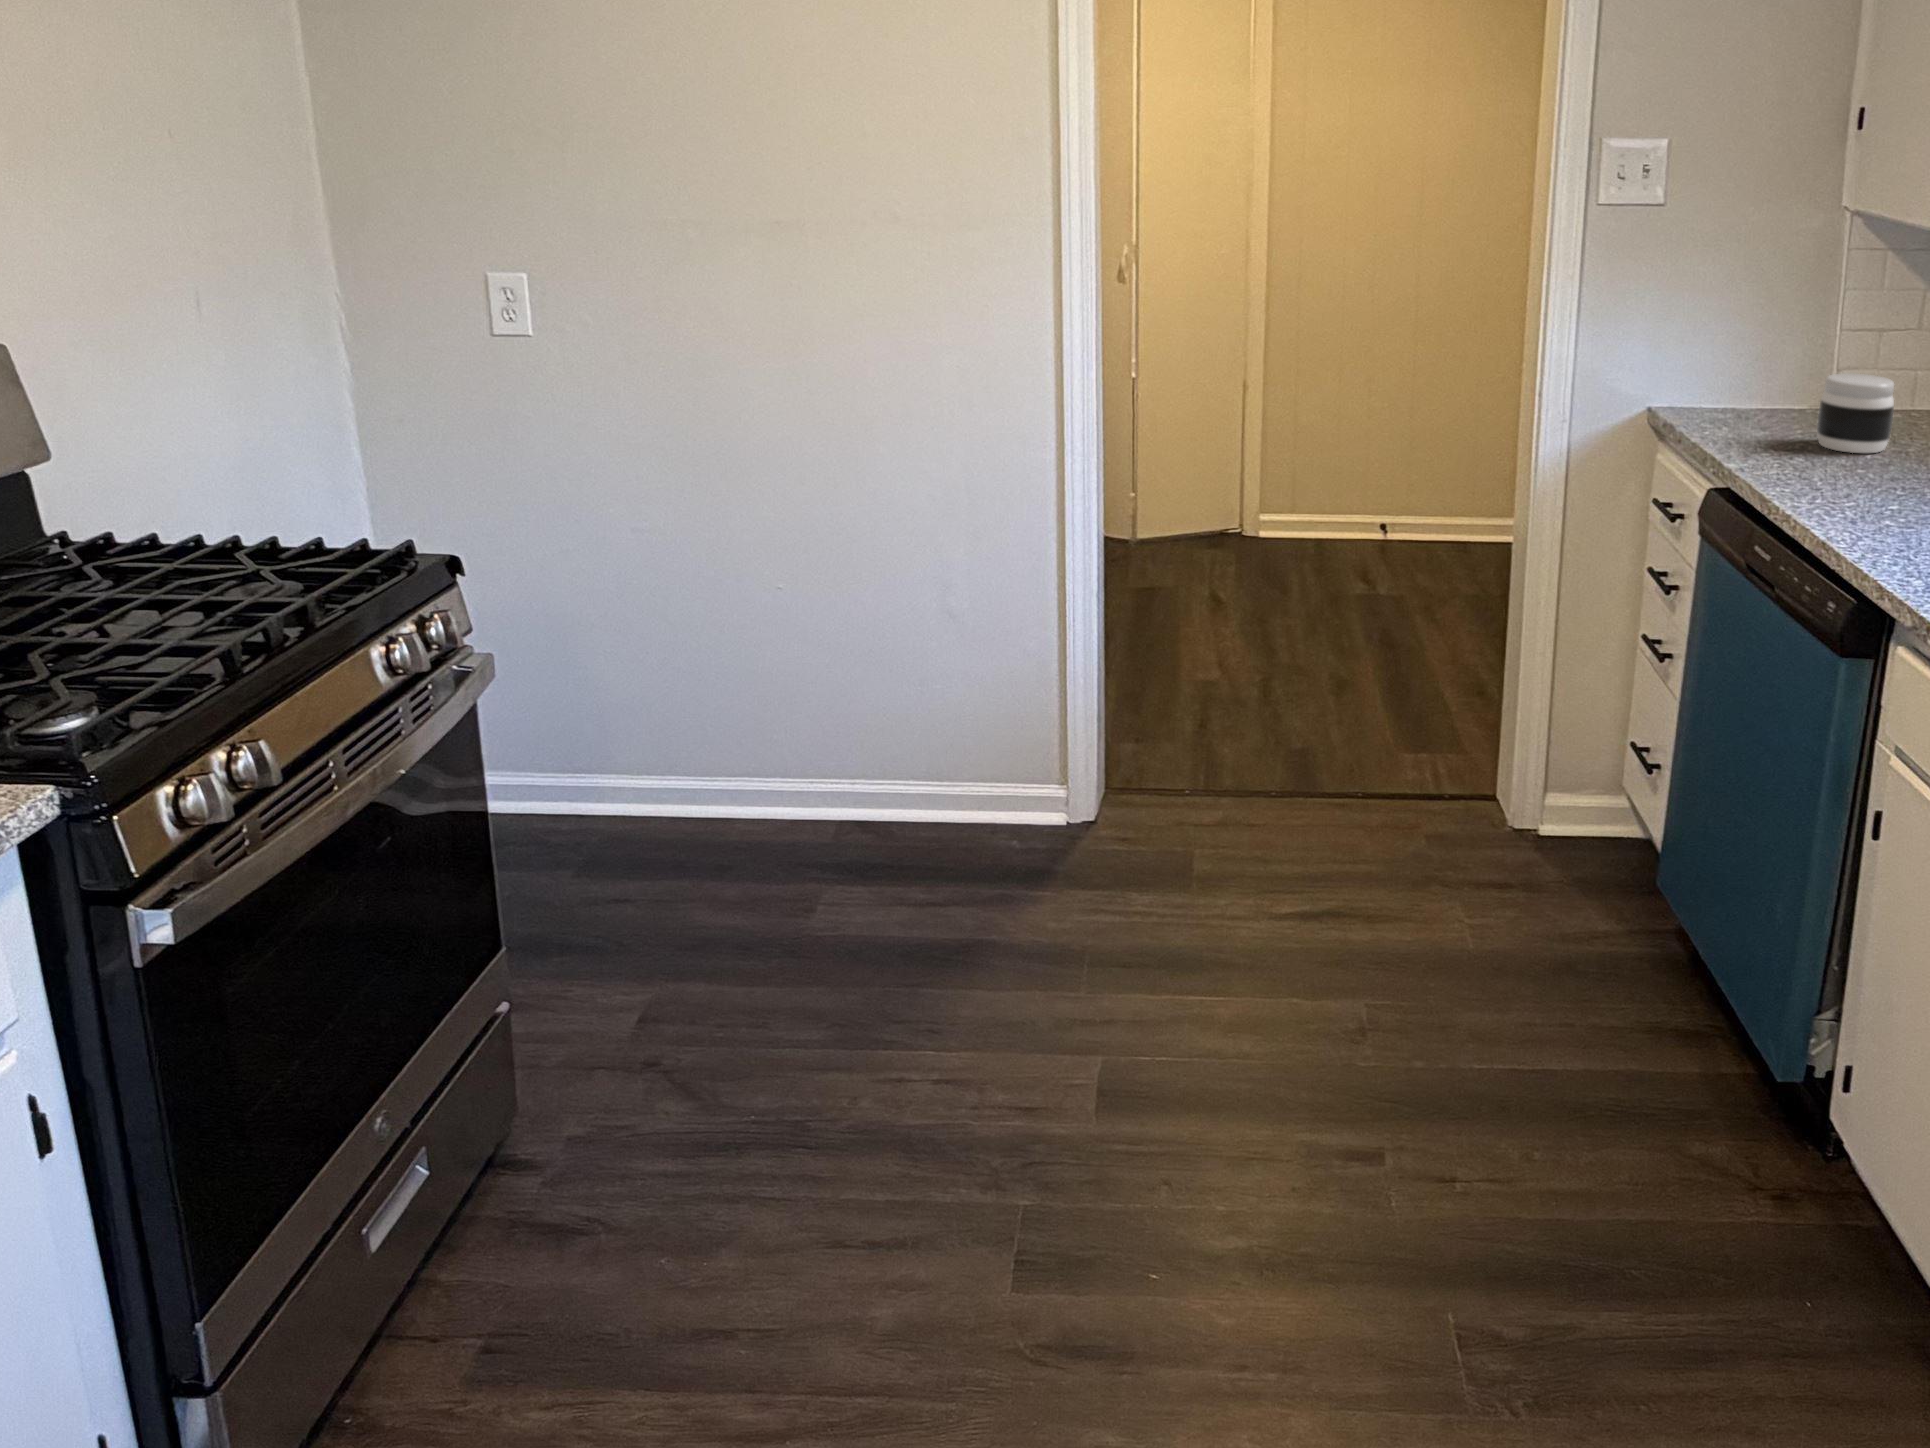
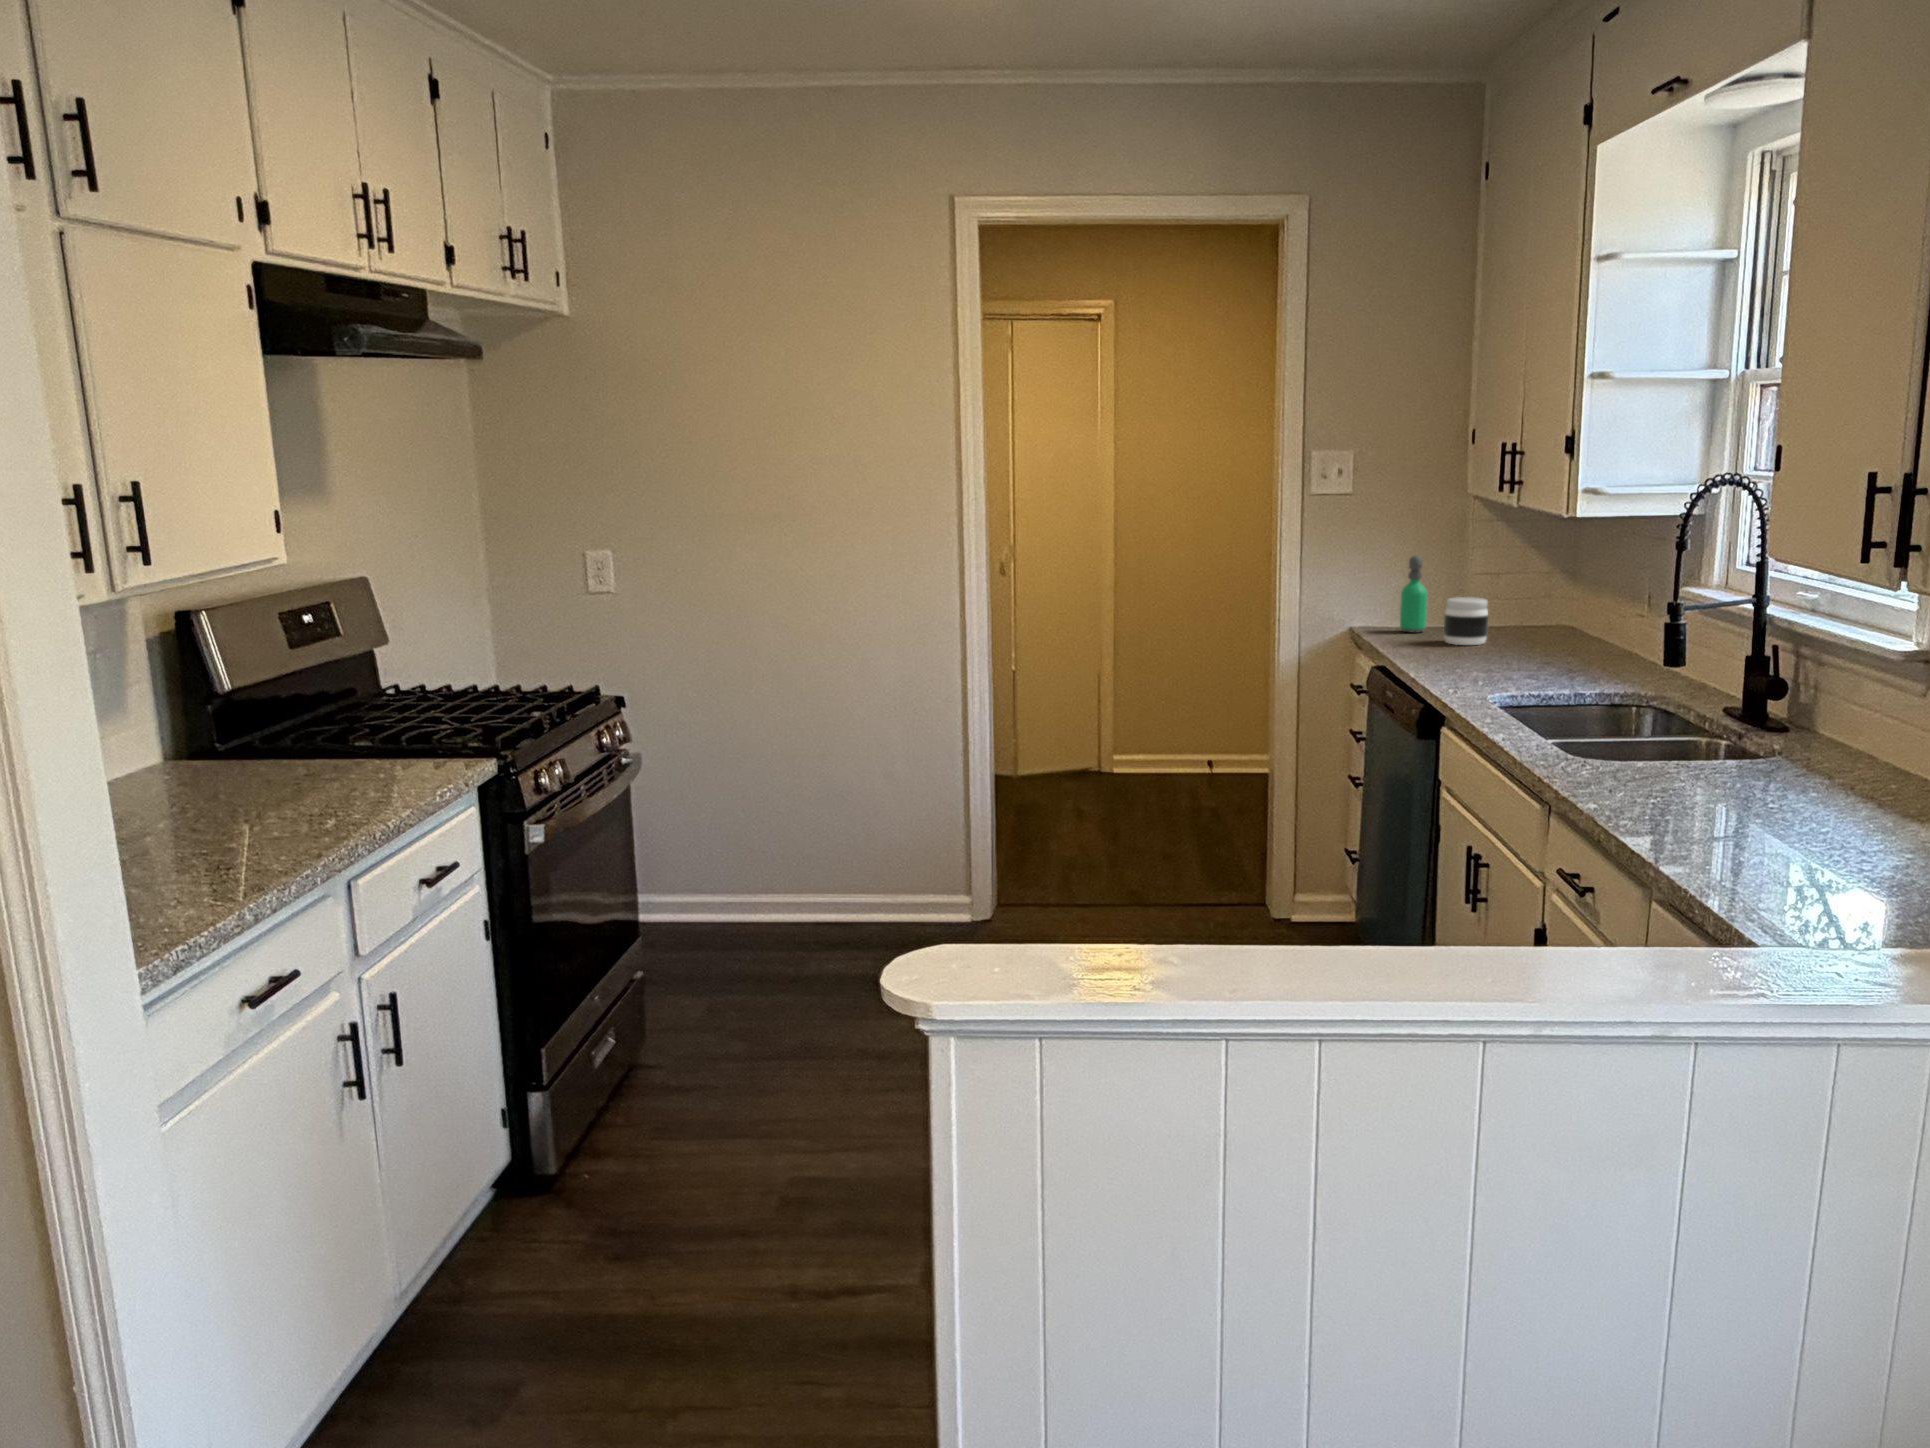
soap dispenser: none [1730,301,1778,420] -> present [1400,556,1428,633]

